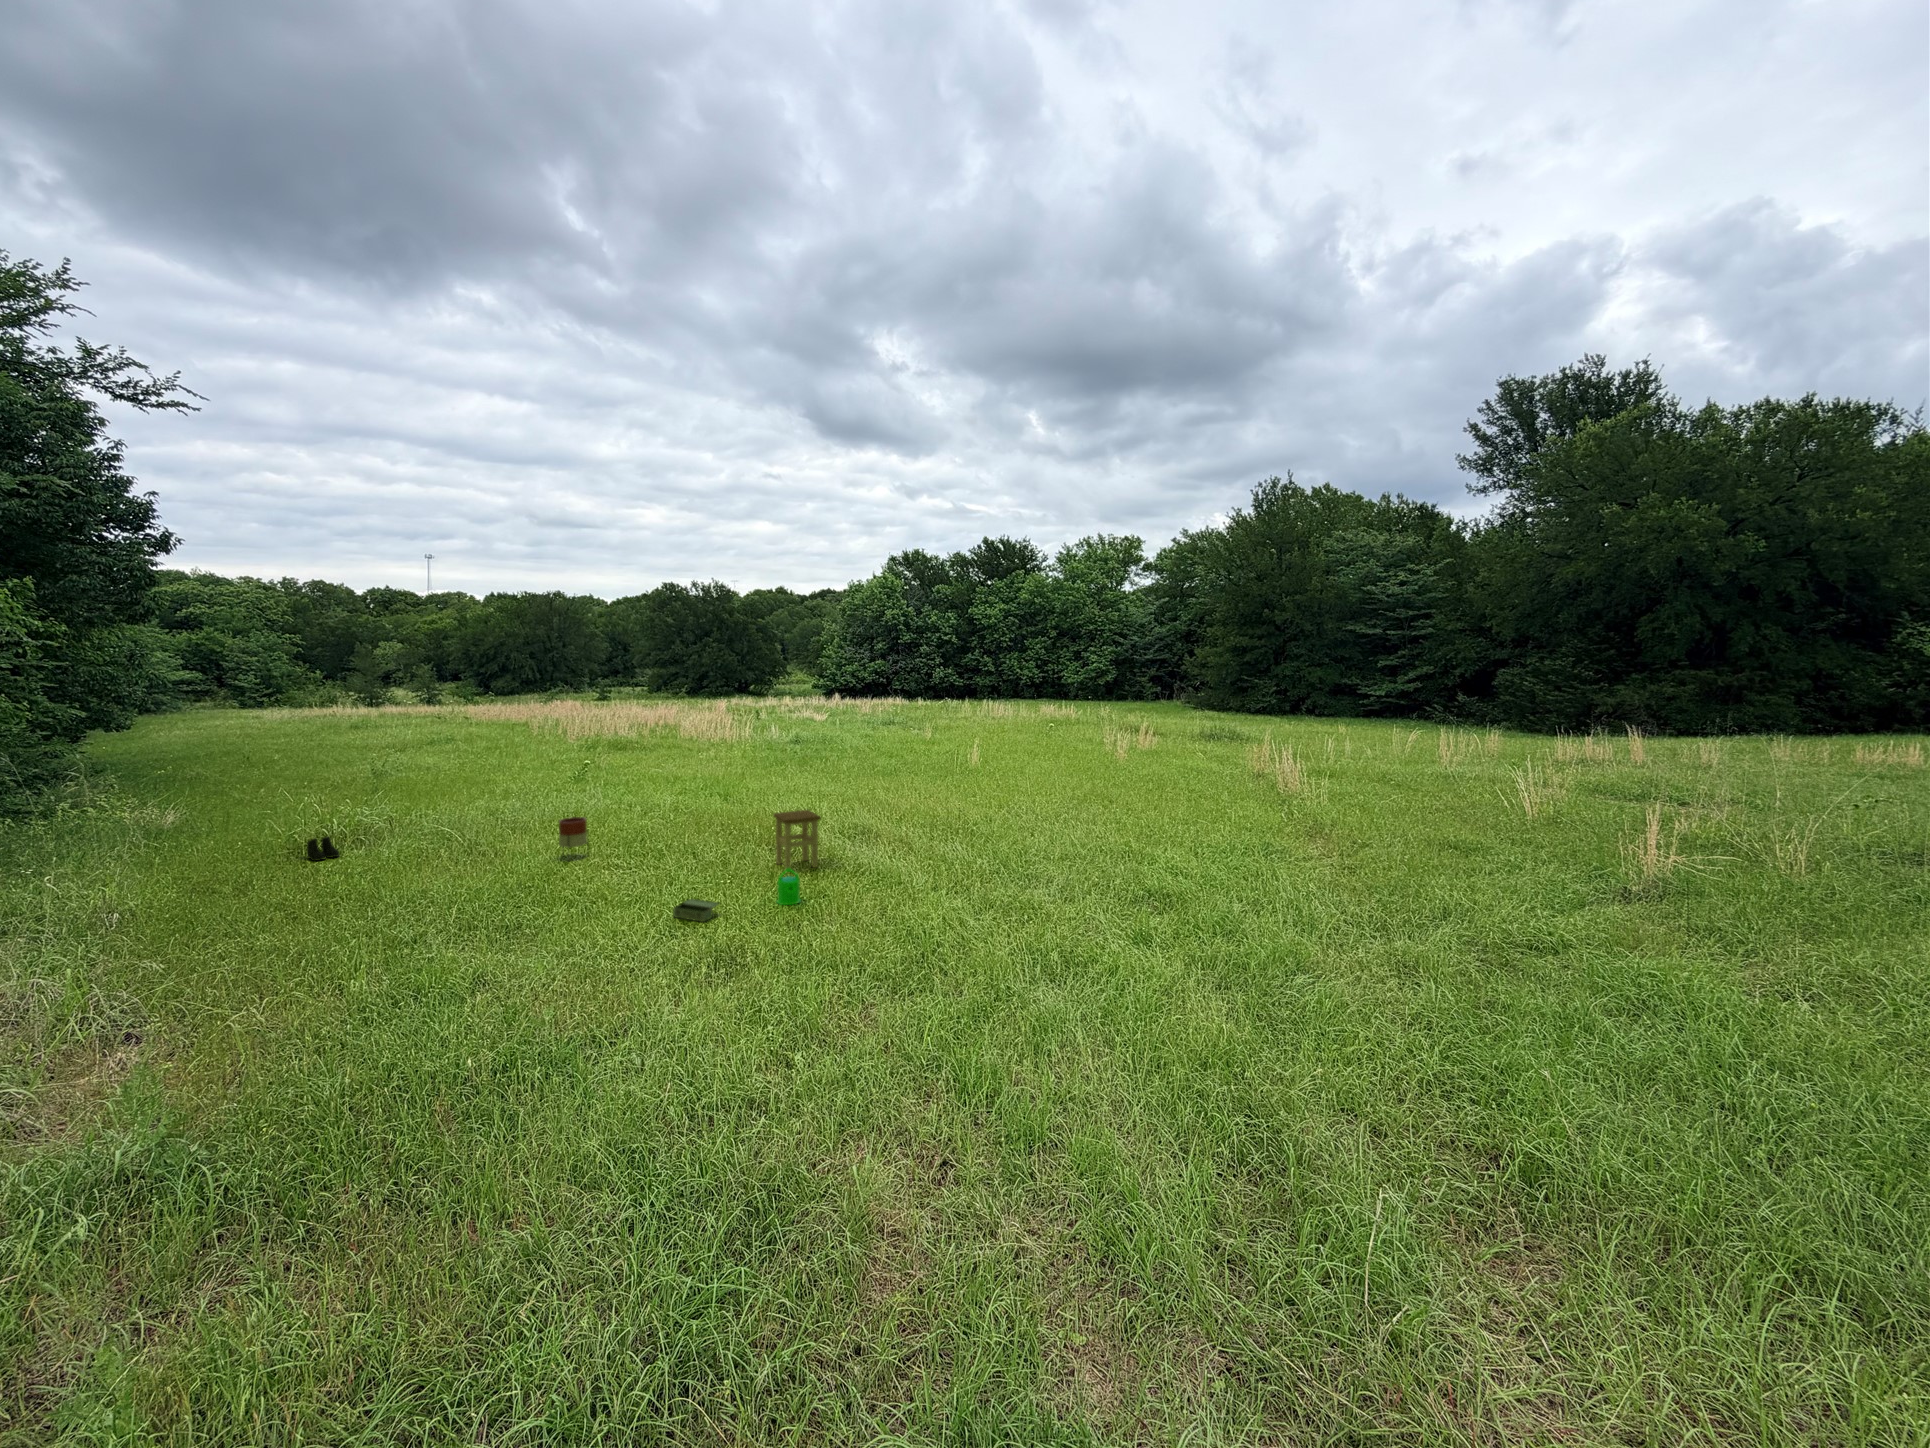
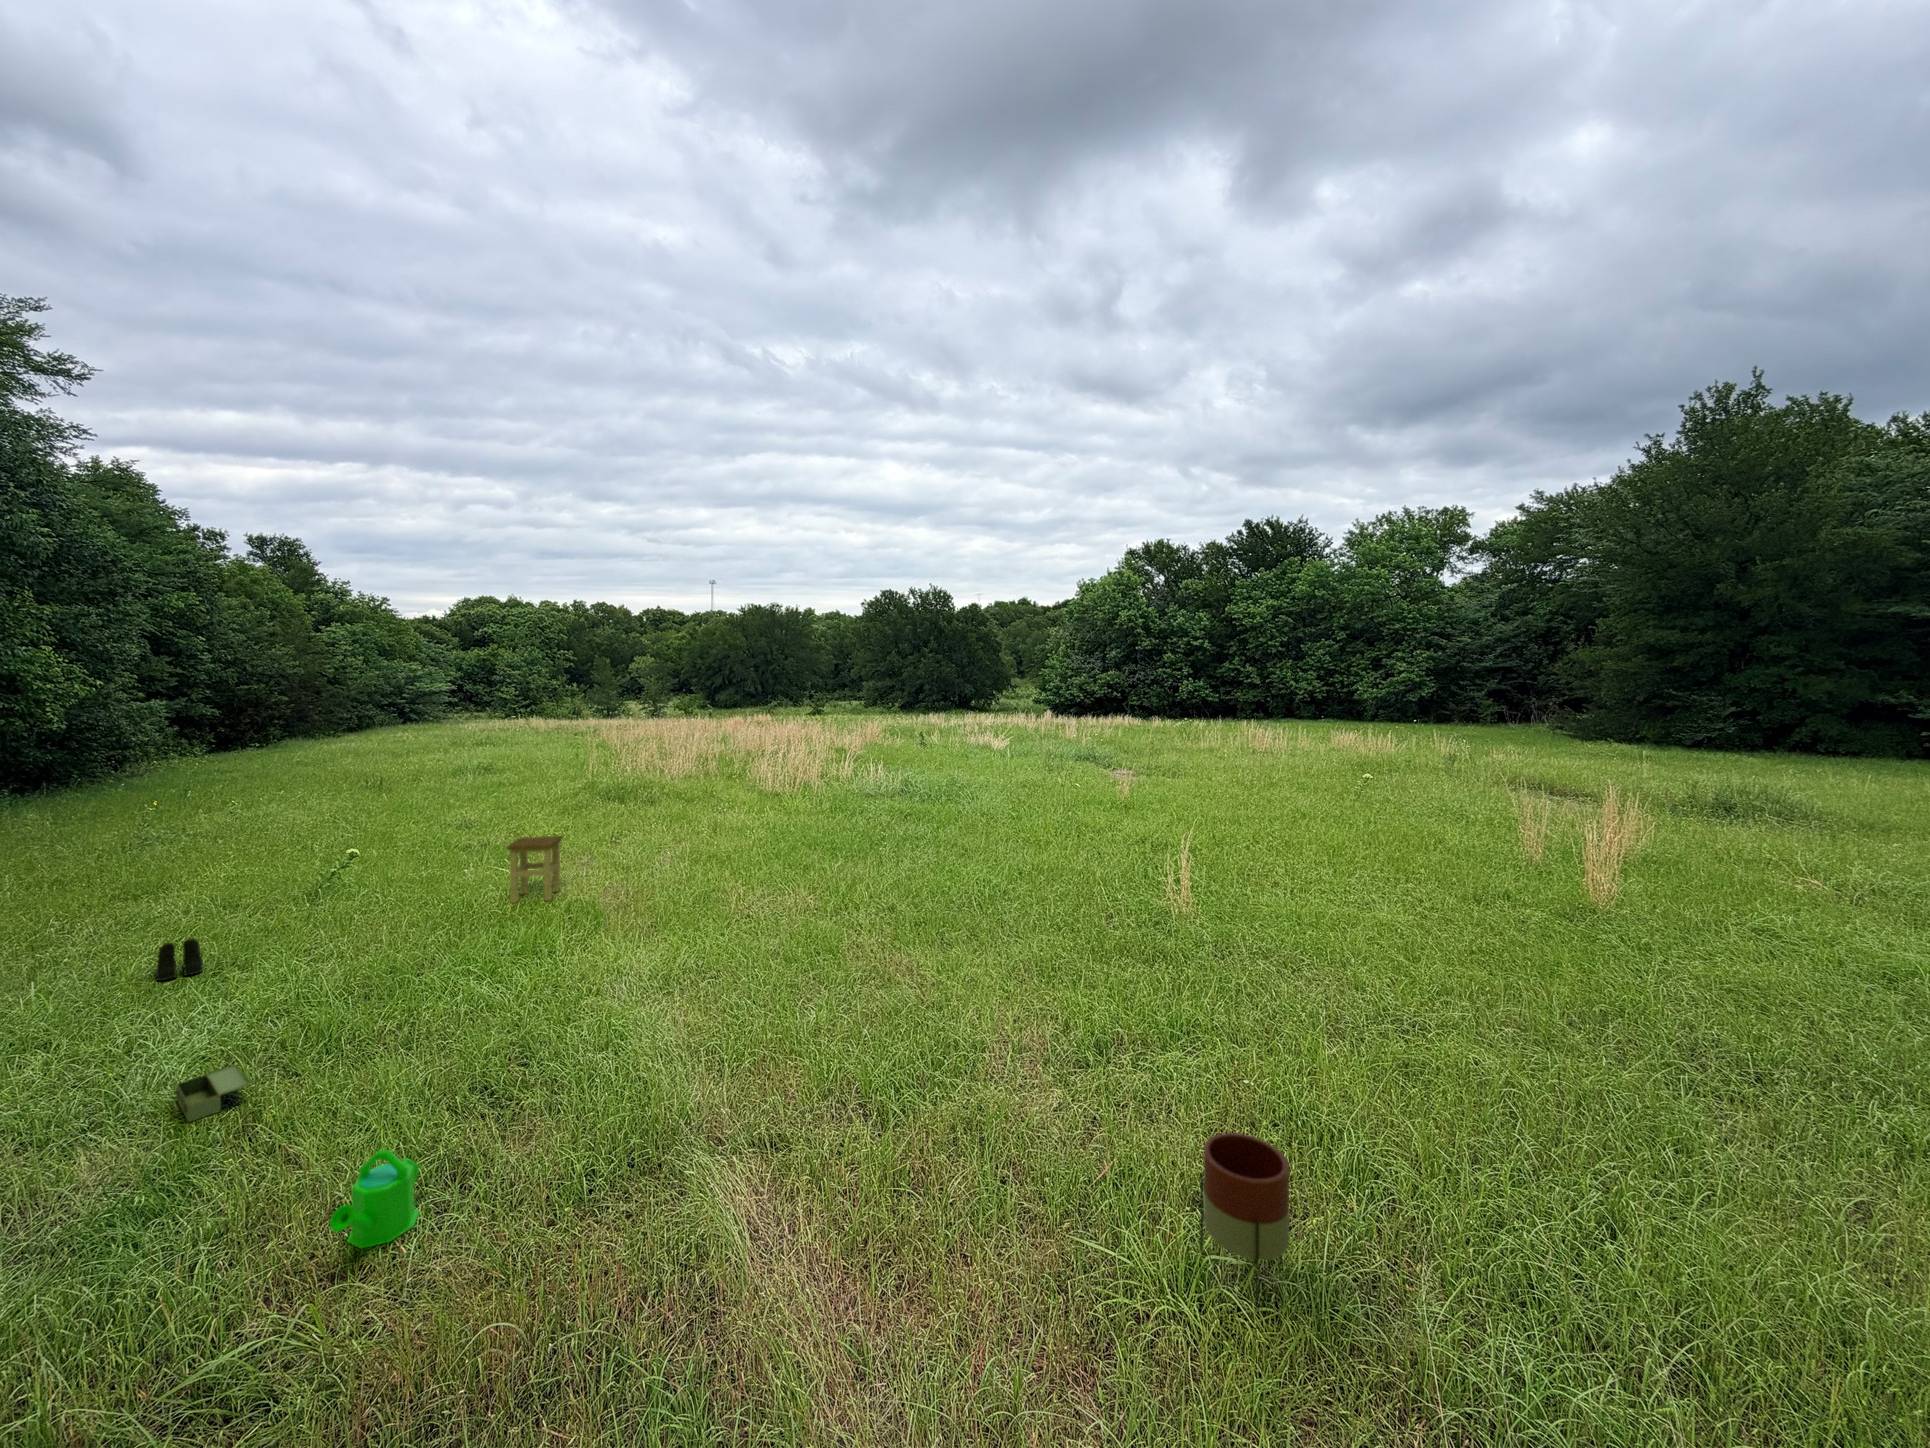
stool: present [773,810,821,869] -> present [506,836,563,903]
planter: present [559,817,588,848] -> present [1200,1133,1289,1311]
watering can: present [777,868,801,905] -> present [330,1150,419,1248]
toolbox: present [673,899,719,922] -> present [173,1065,250,1122]

